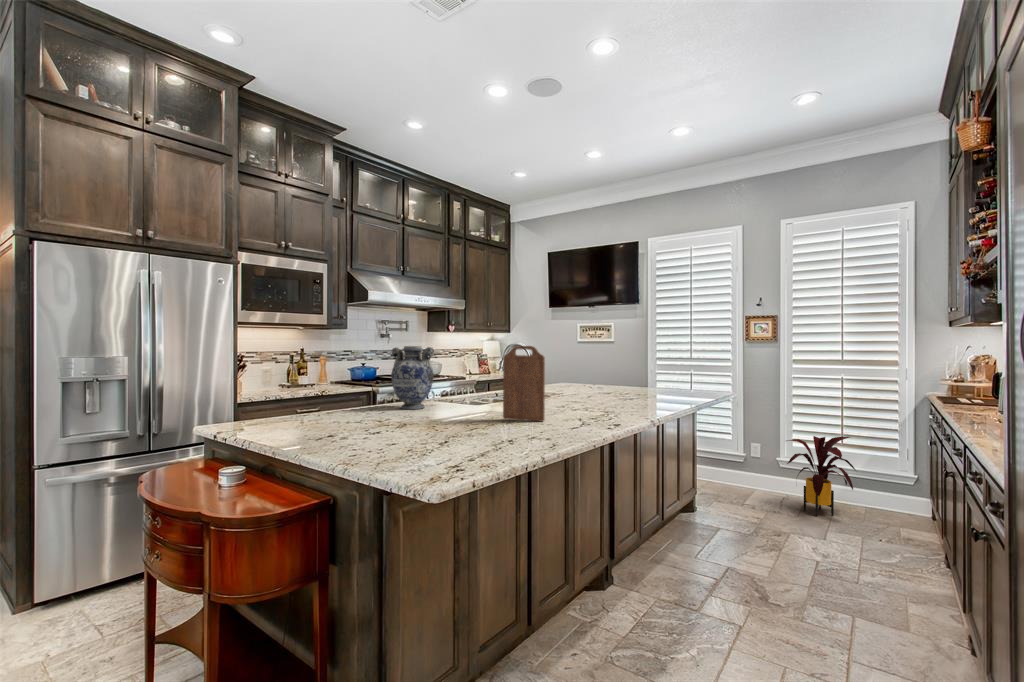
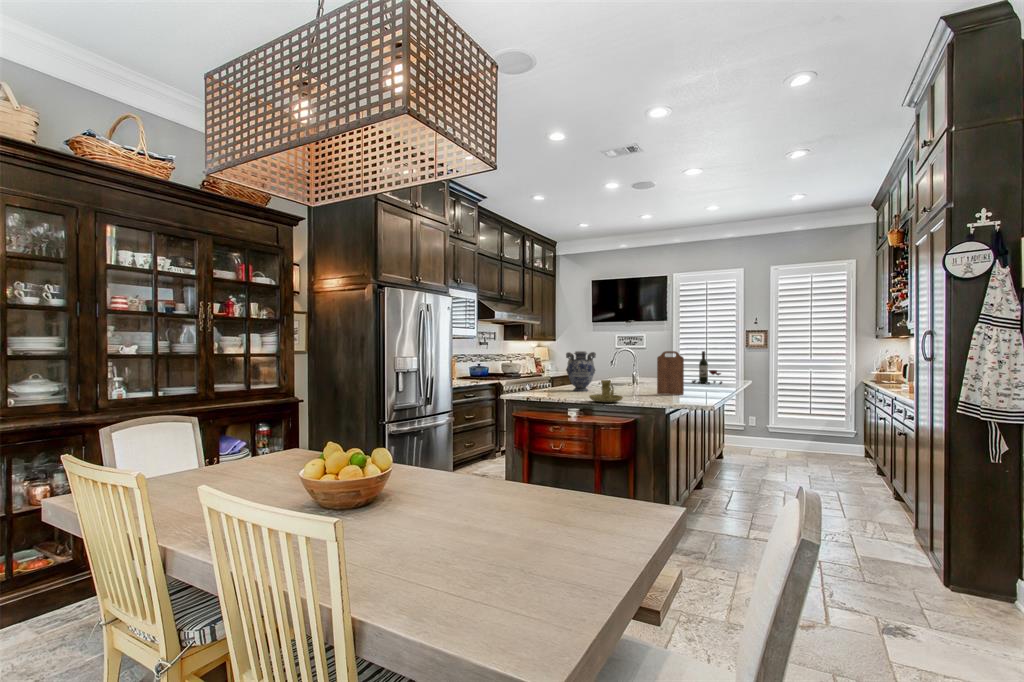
wine bottle: none [634,346,680,399] -> present [692,351,722,384]
candle holder: none [312,398,381,441] -> present [590,380,623,403]
house plant: present [787,436,855,516] -> none [775,410,824,461]

